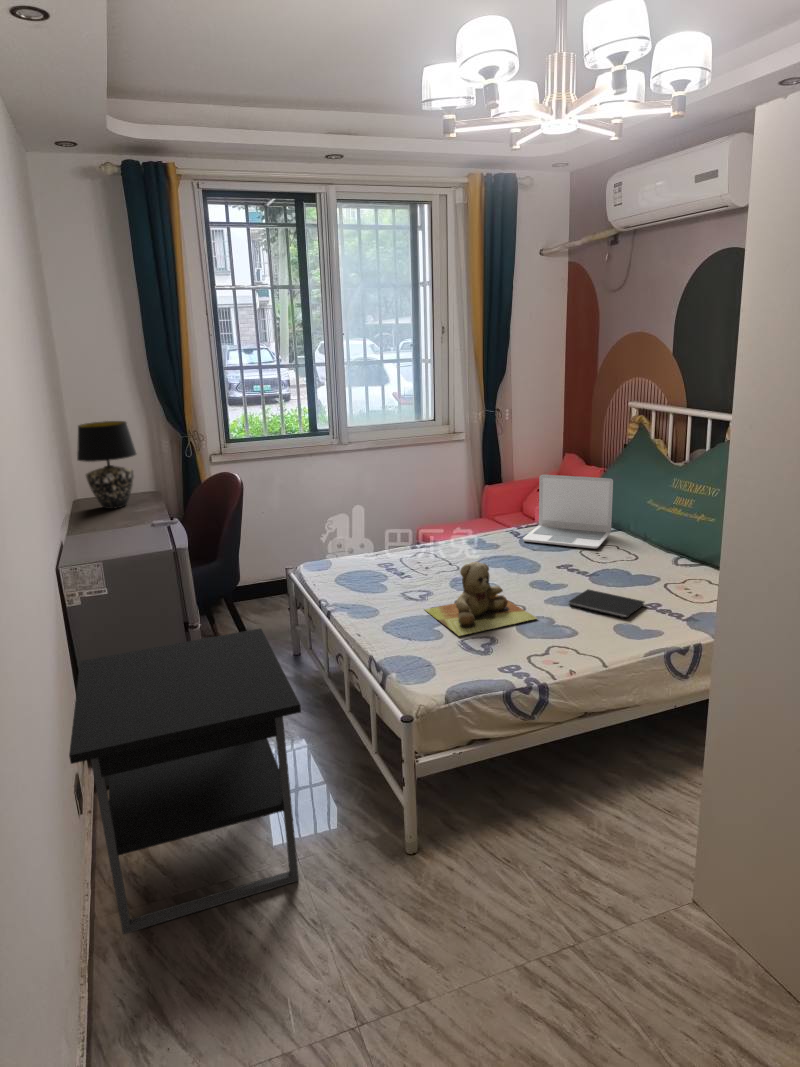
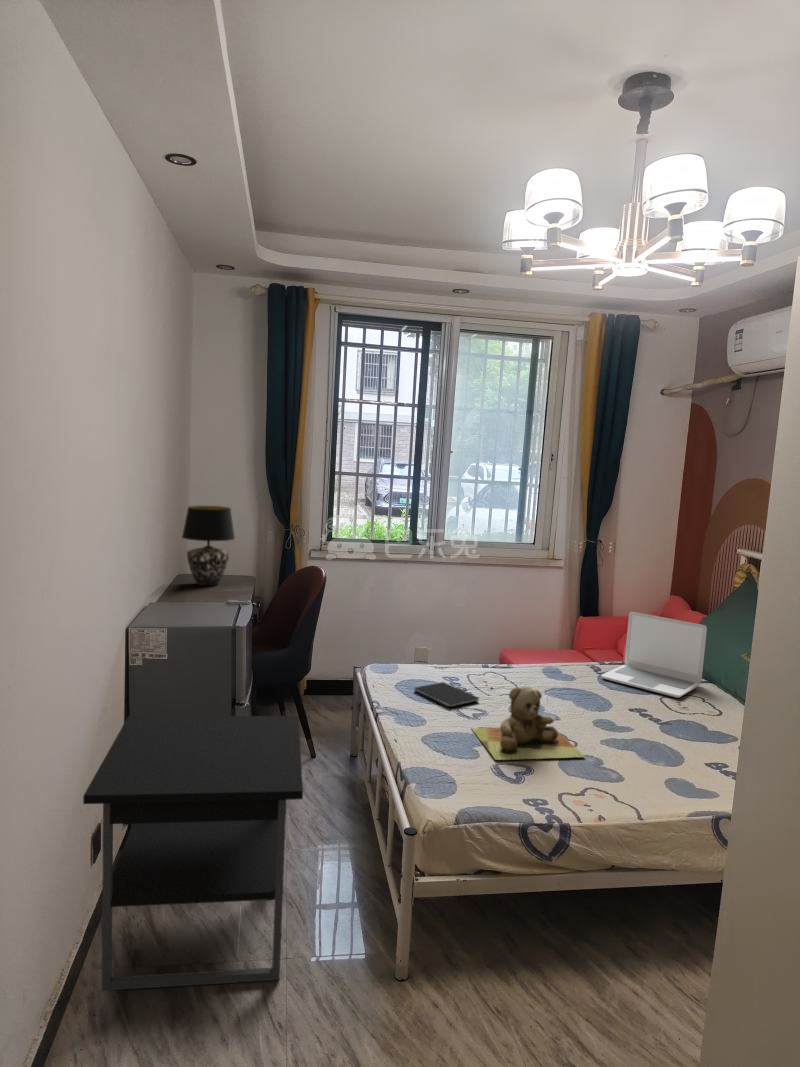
notebook: present [569,589,644,618] -> present [415,682,479,707]

